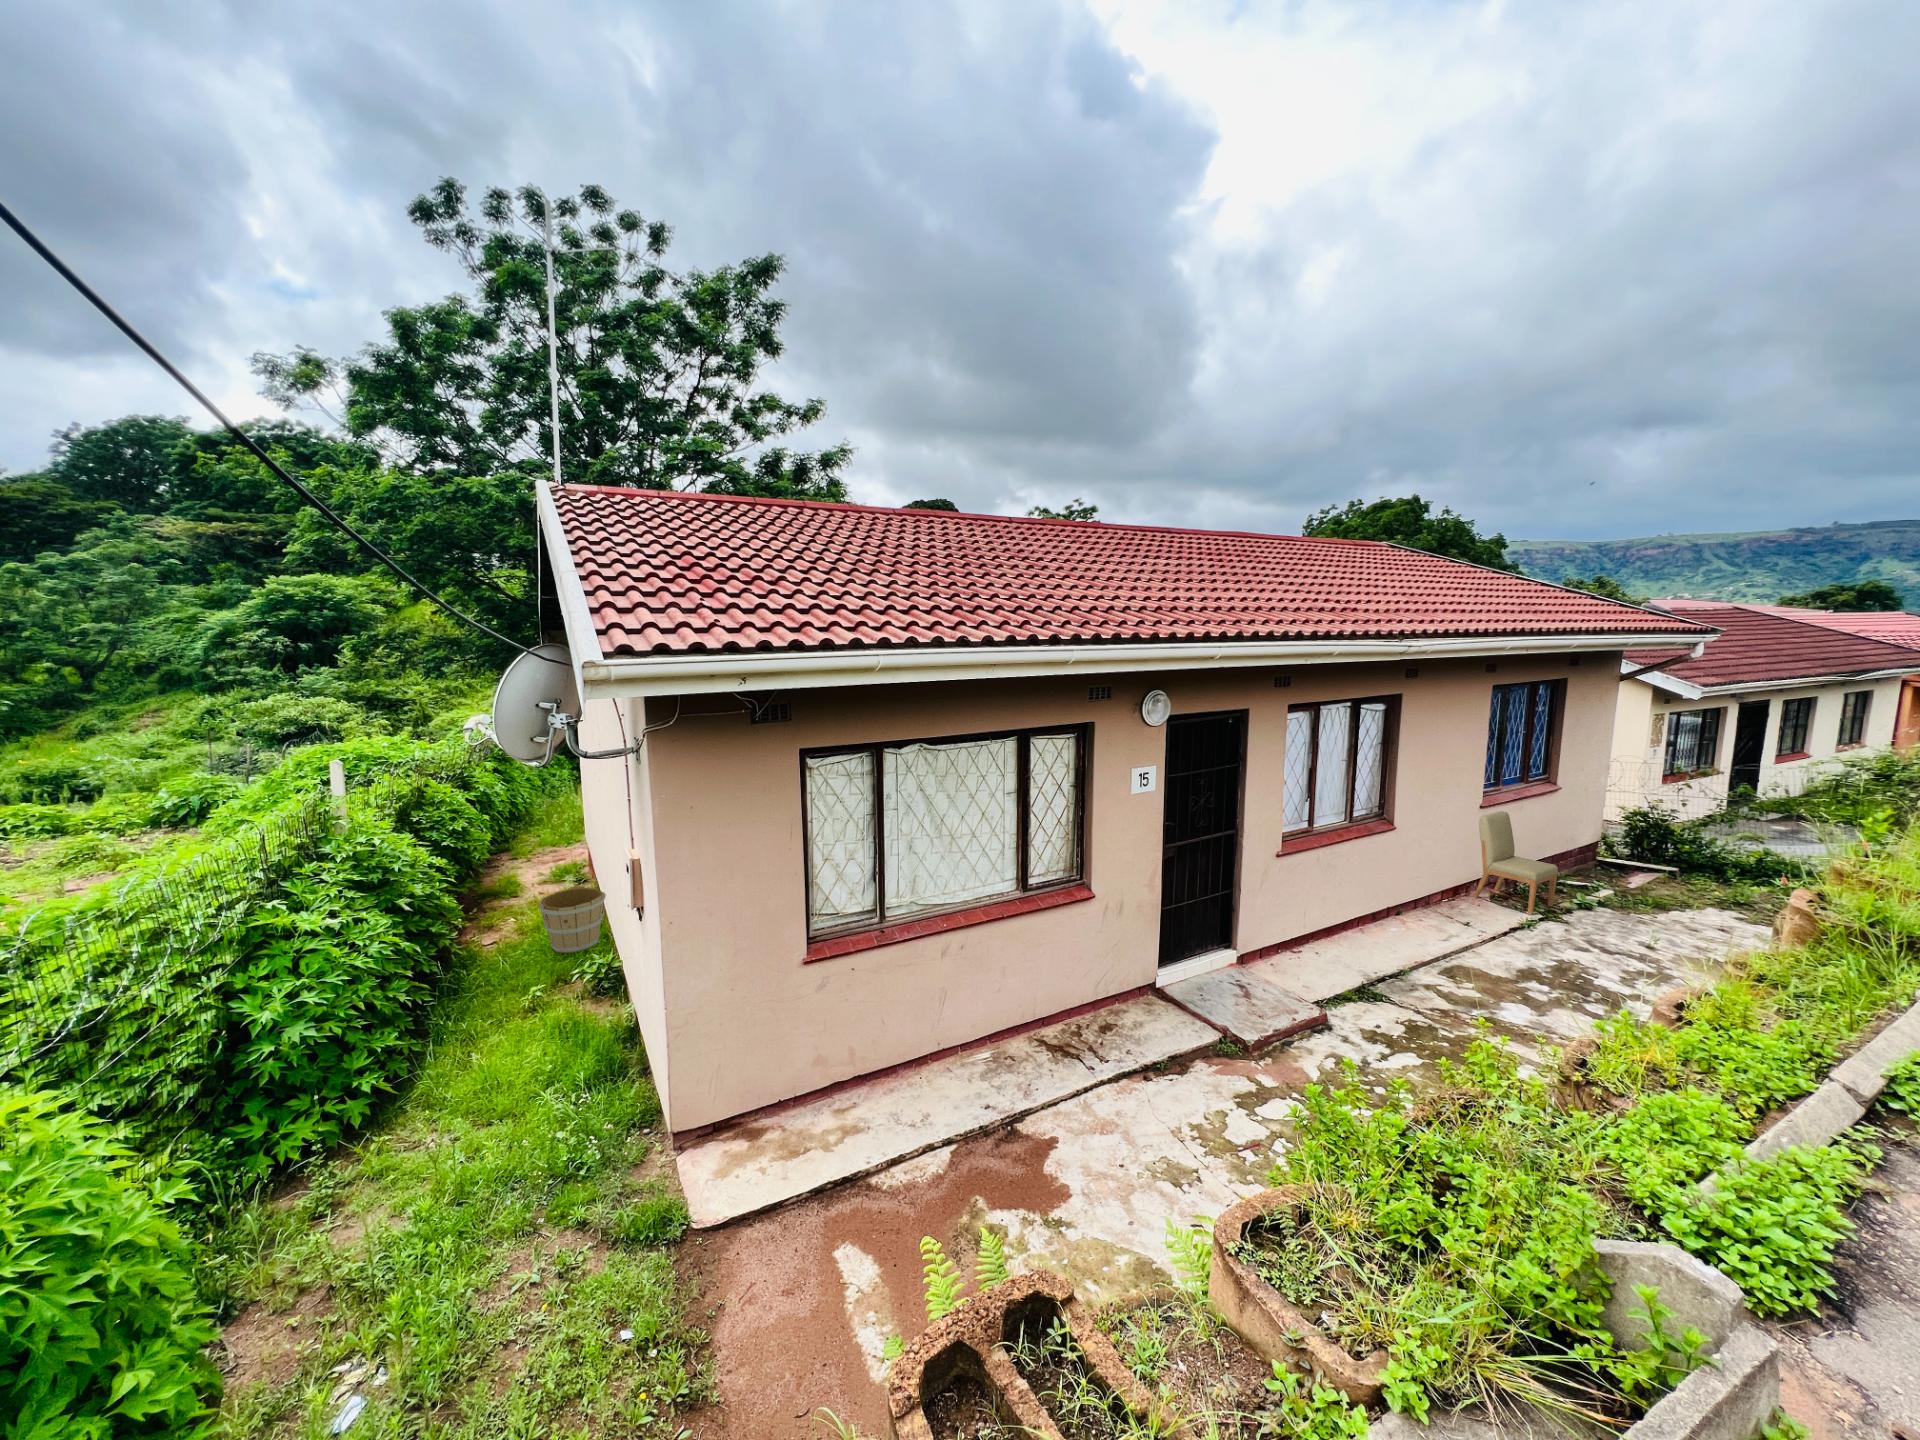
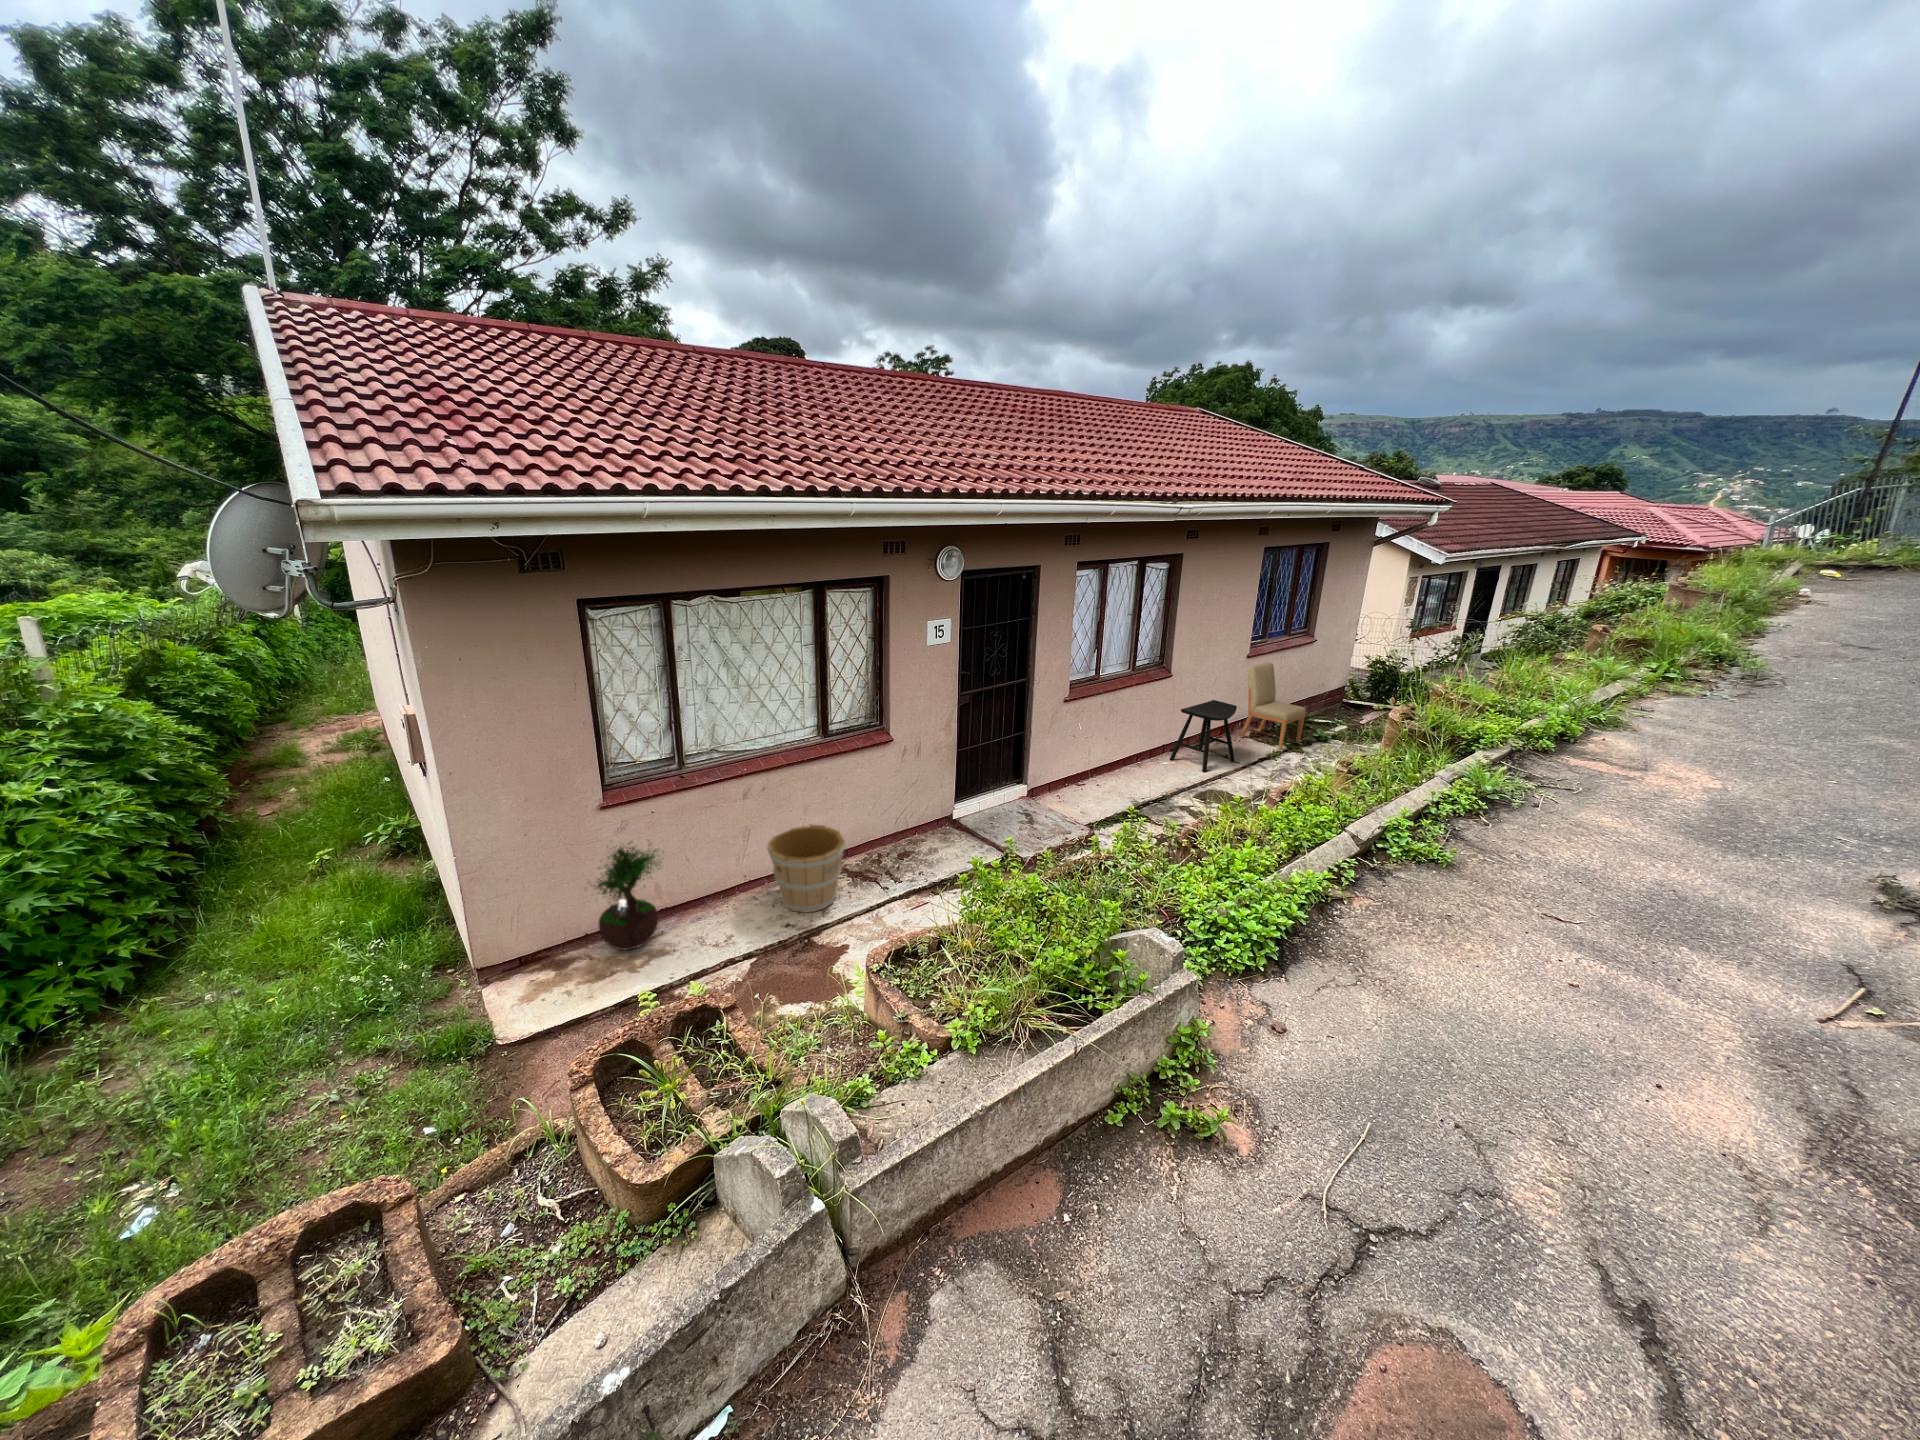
stool: none [1394,854,1477,941] -> present [1169,700,1237,772]
wooden bucket: present [538,886,606,953] -> present [767,824,846,913]
potted tree: none [789,1003,869,1127] -> present [585,841,660,950]

